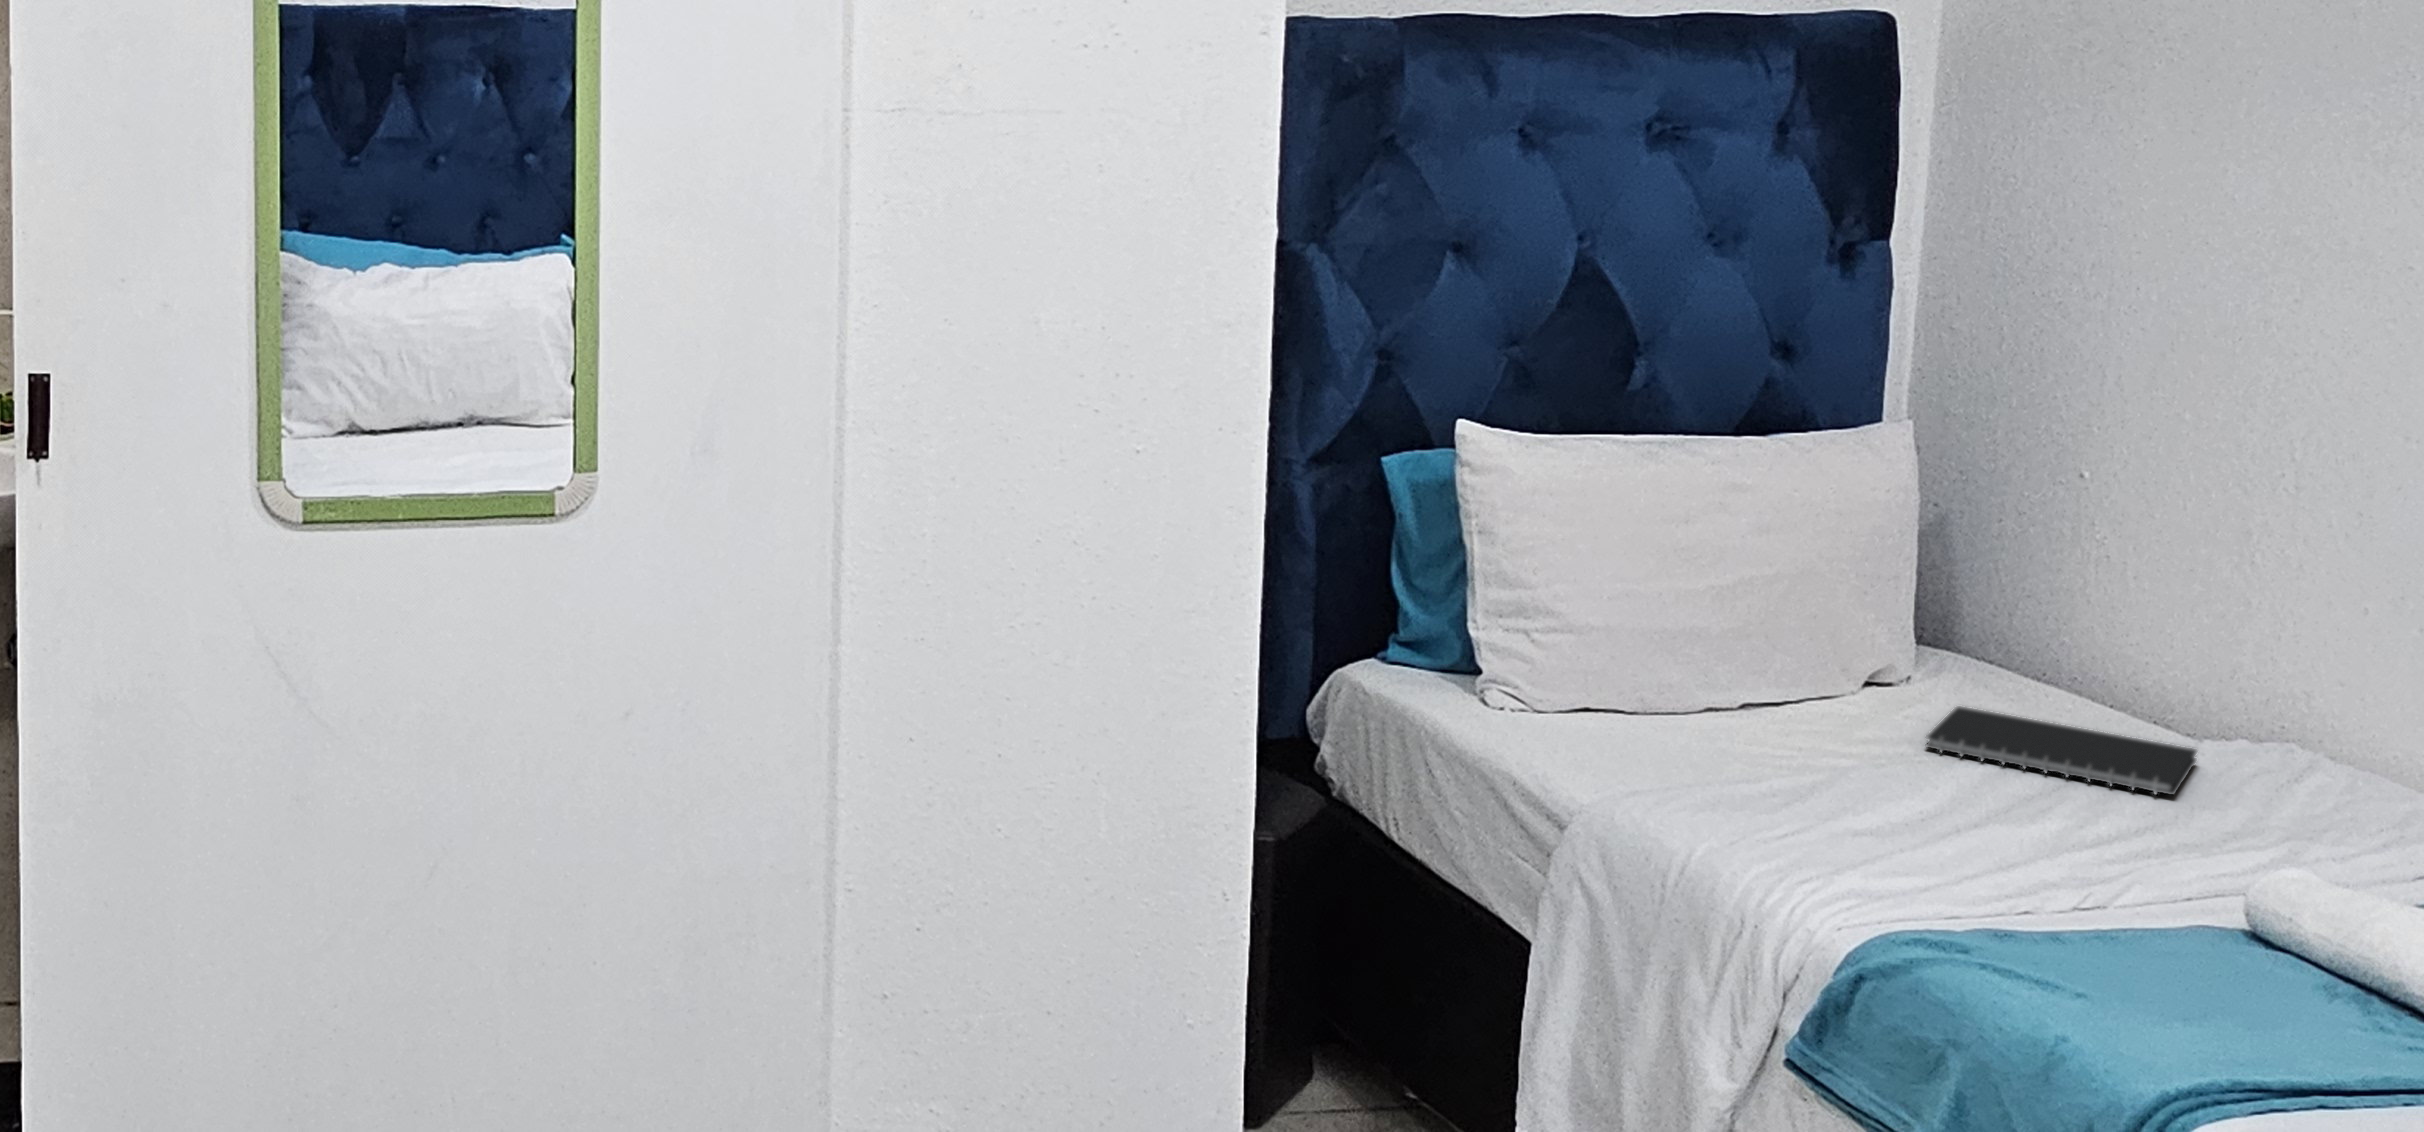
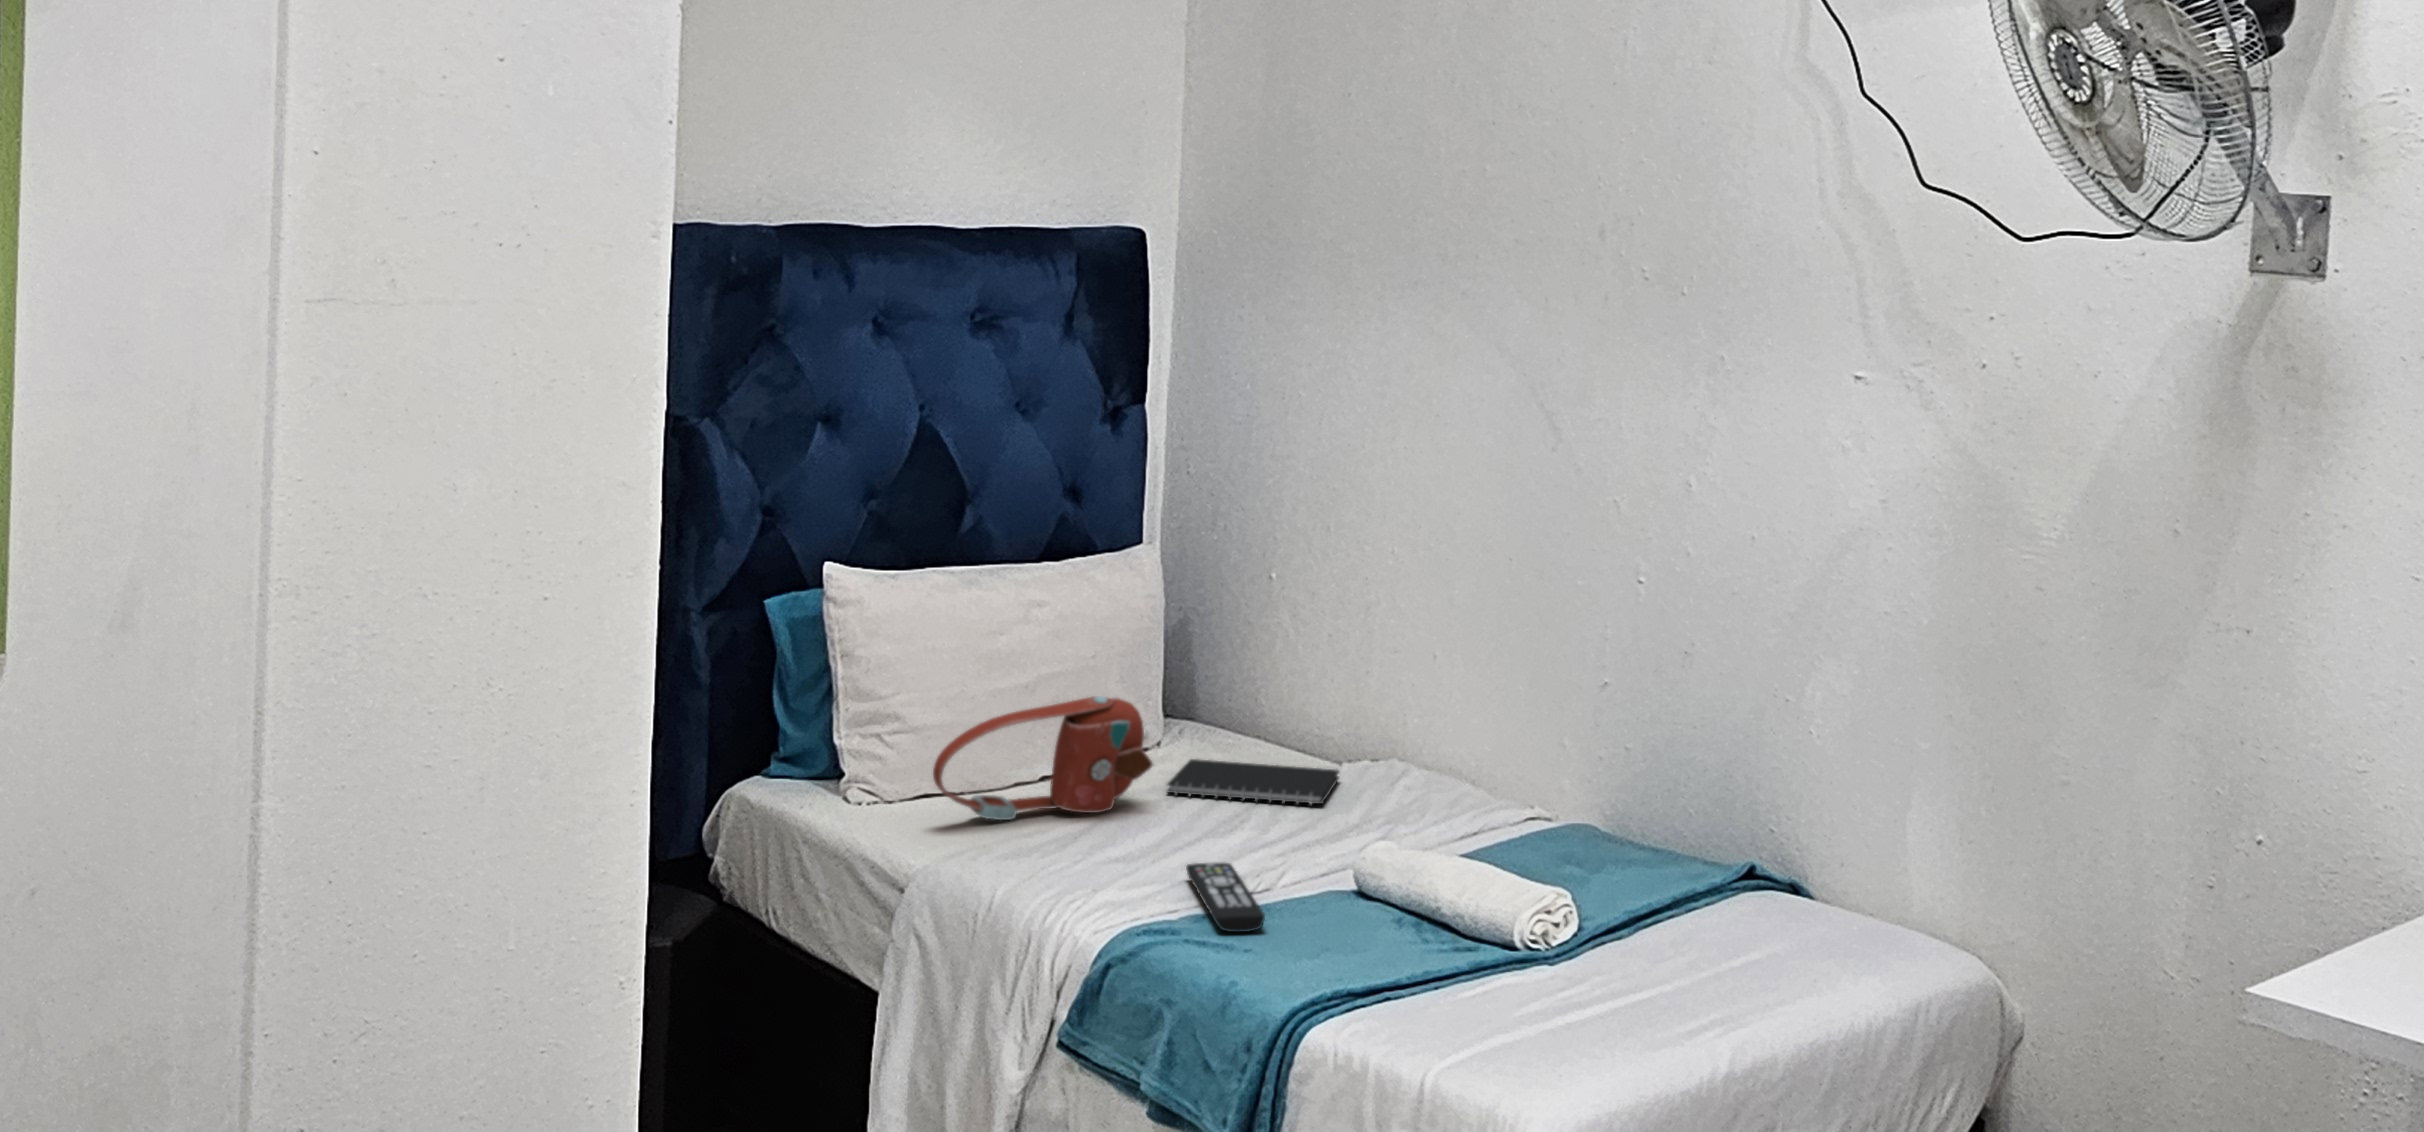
handbag: none [1602,615,1911,763] -> present [933,696,1153,820]
remote control: none [1972,856,2109,968] -> present [1186,863,1265,932]

